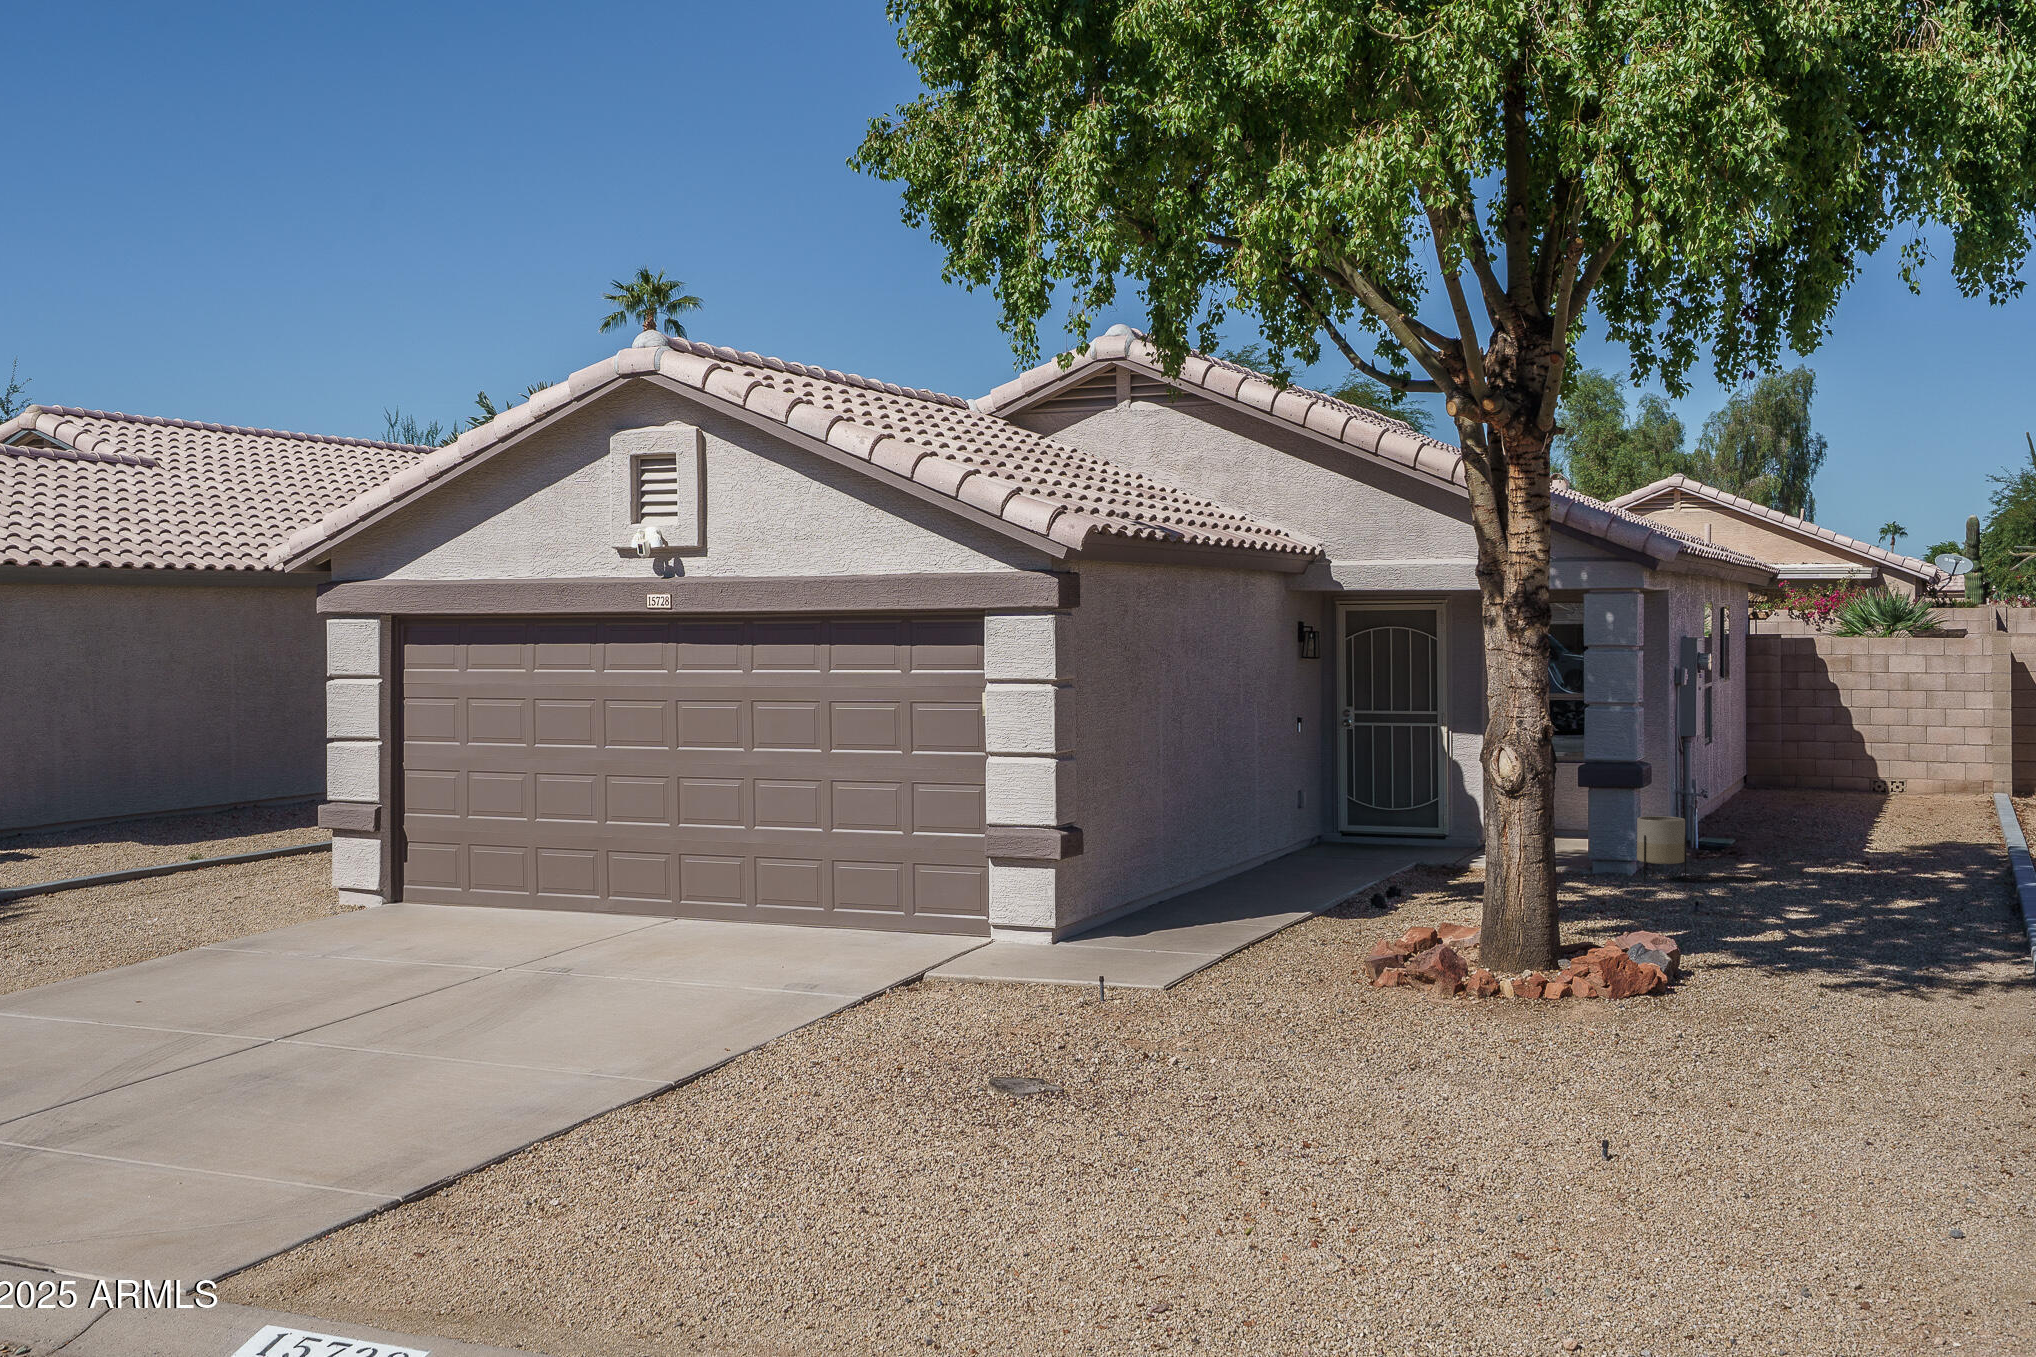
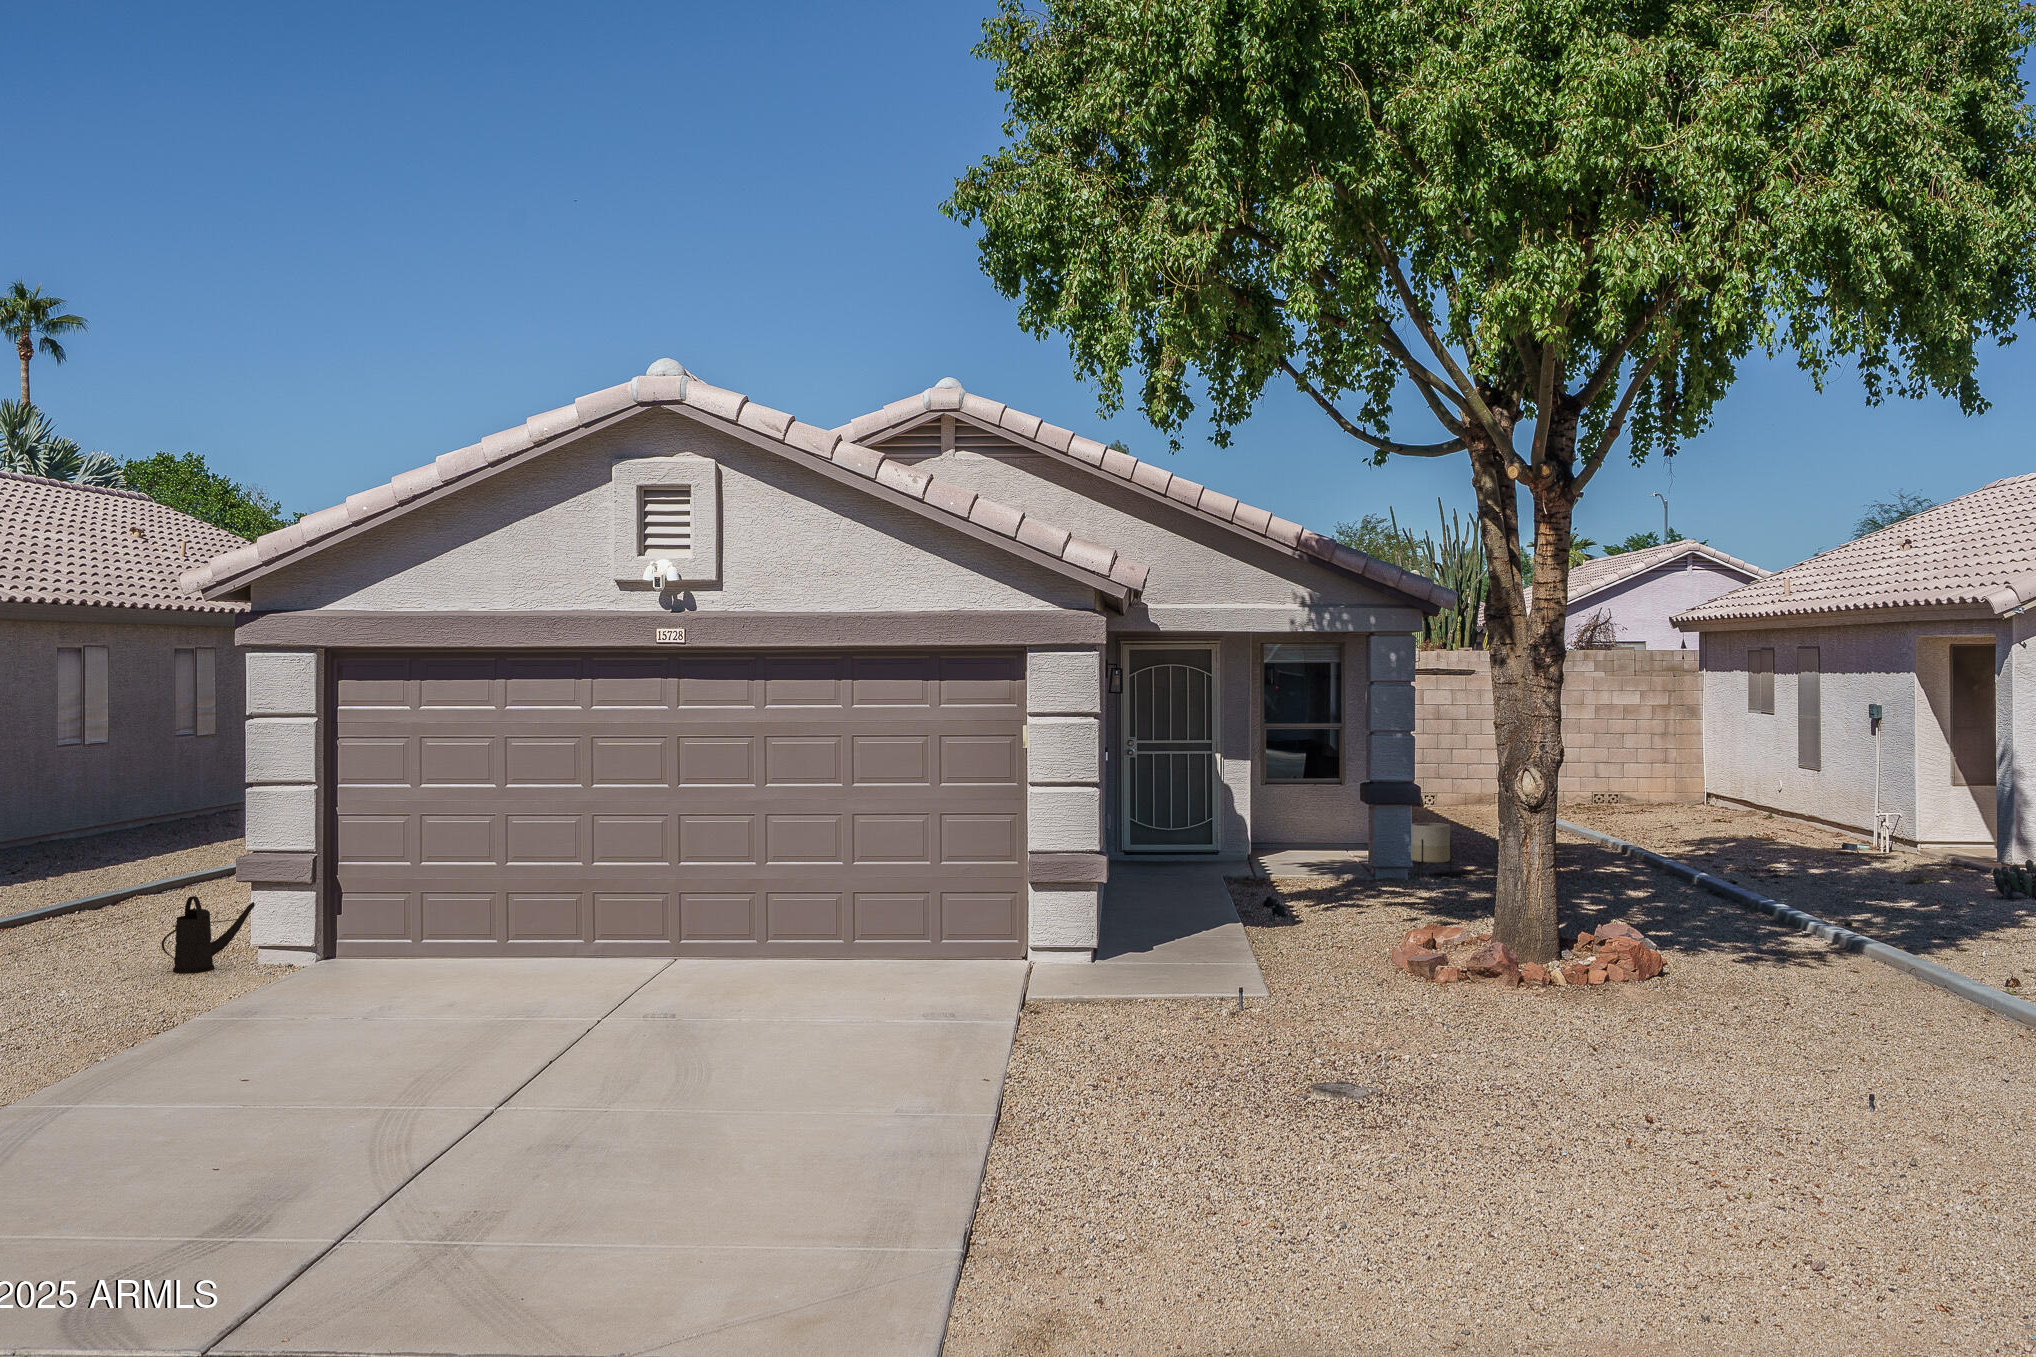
watering can: none [249,842,336,911] -> present [161,896,255,973]

